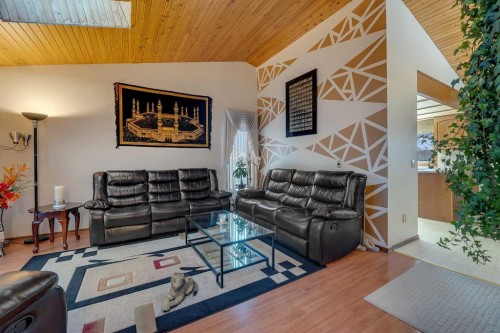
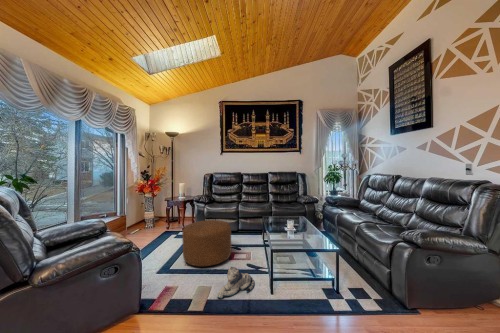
ottoman: none [87,226,156,287] -> present [182,220,231,266]

